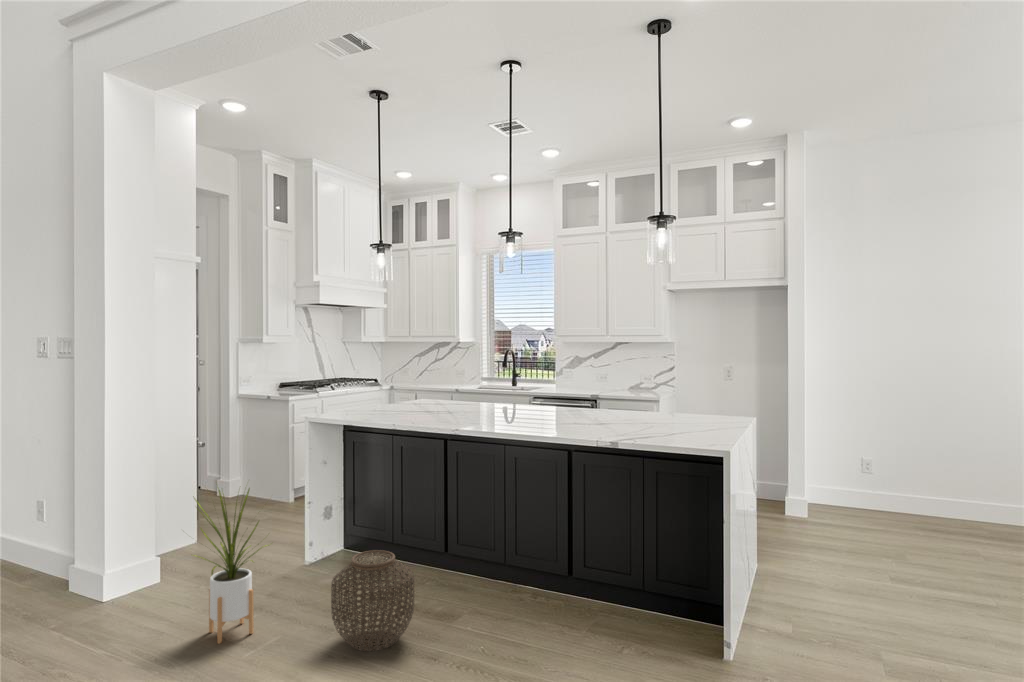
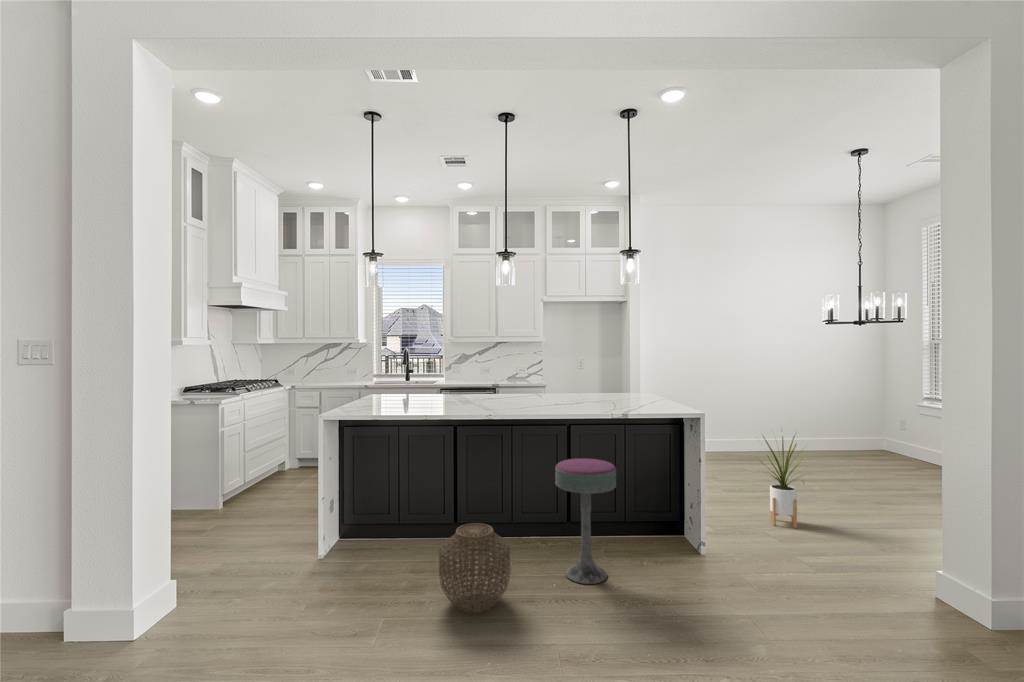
house plant: present [194,488,266,644] -> present [761,432,804,528]
bar stool: none [489,492,566,654] -> present [555,458,616,584]

